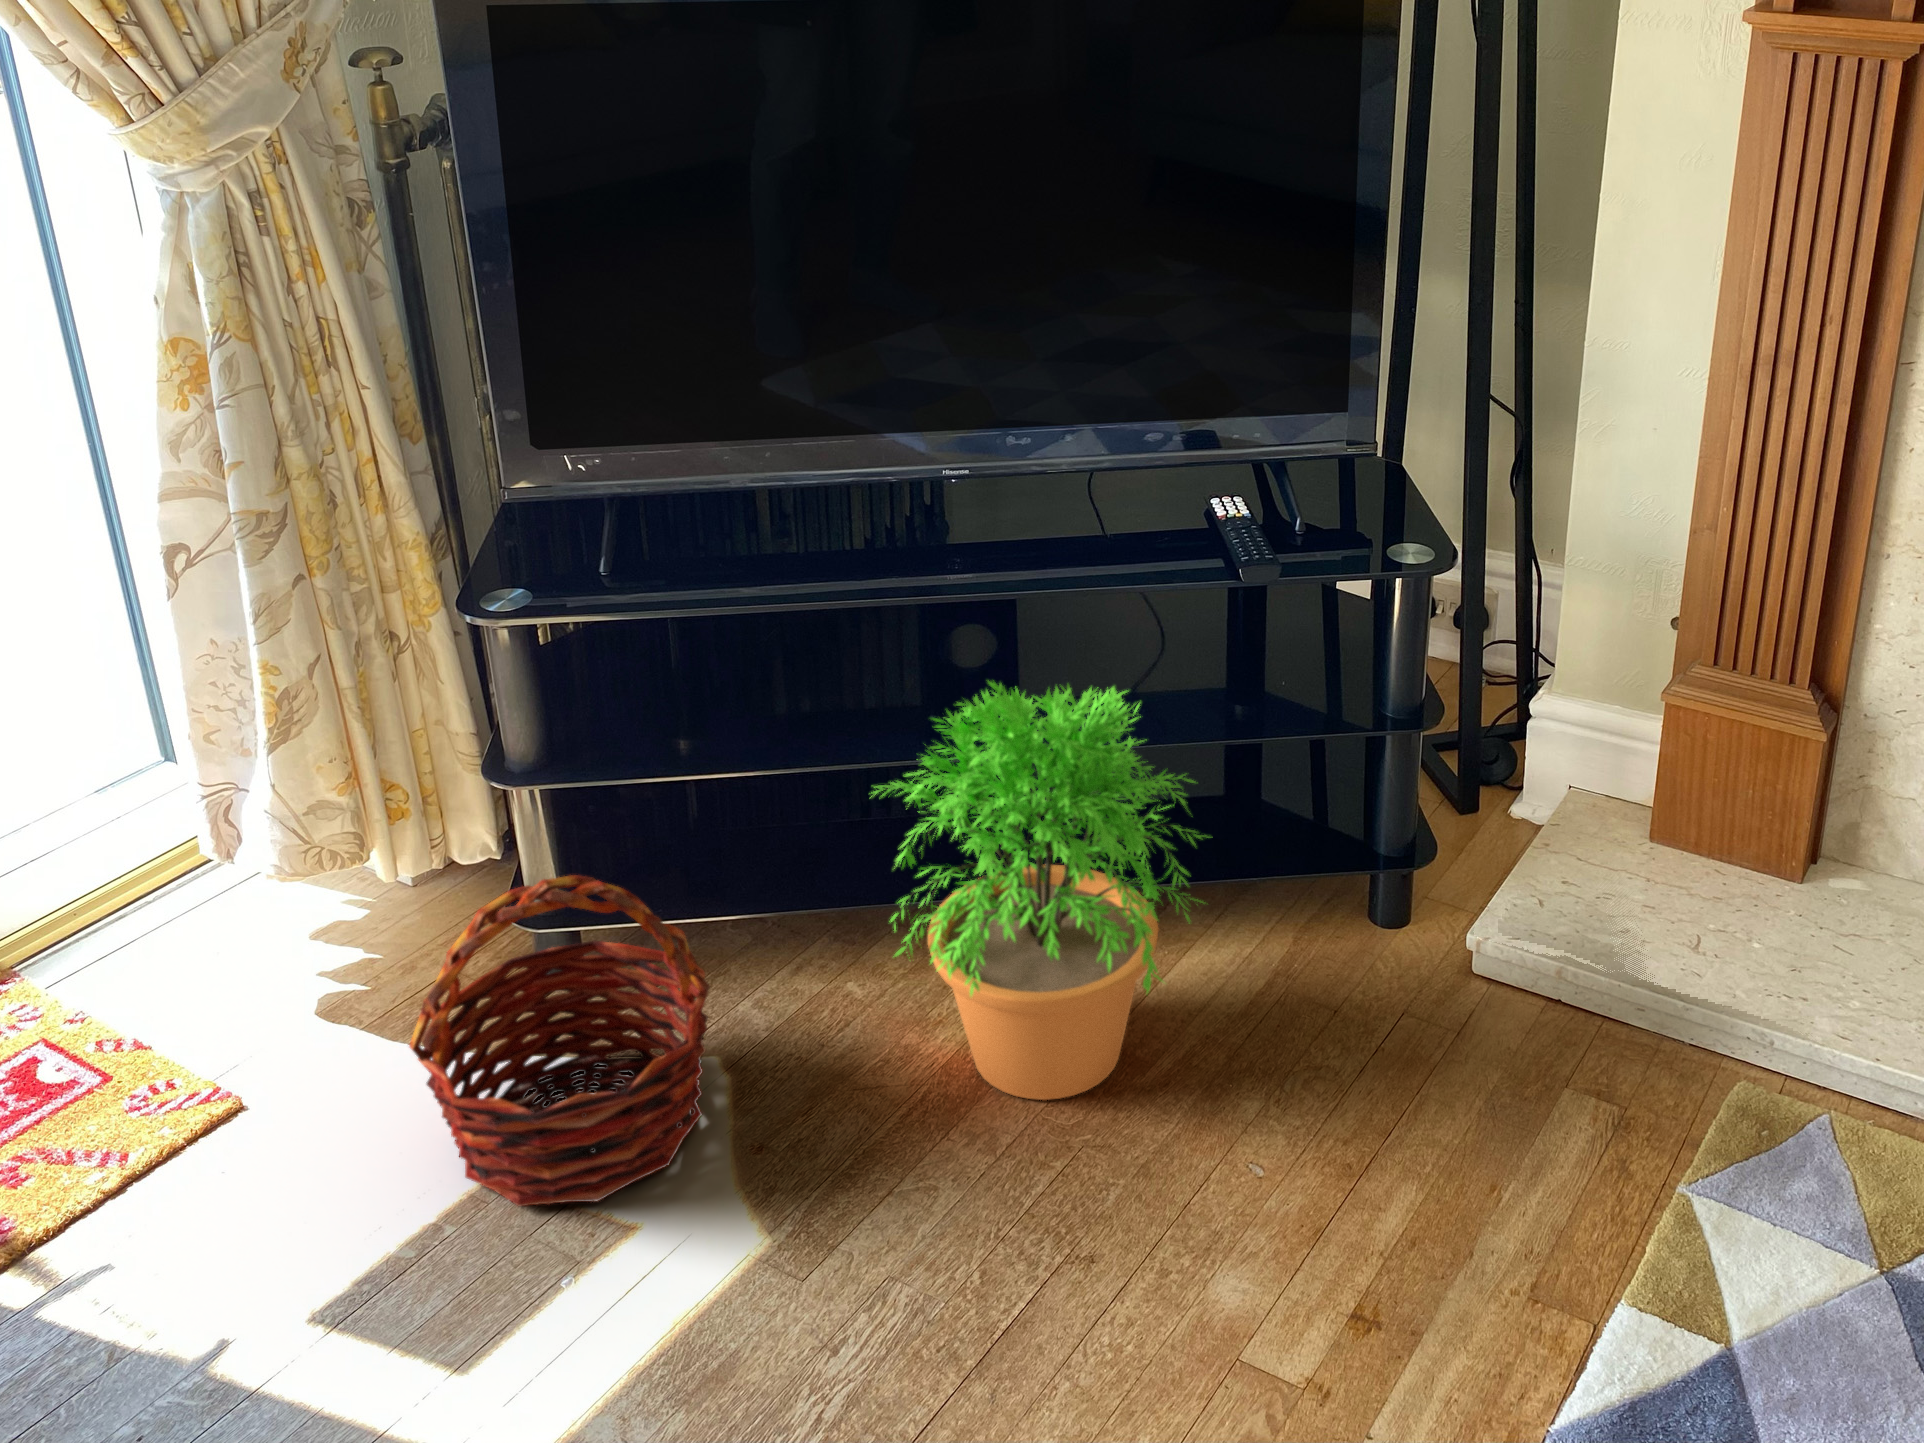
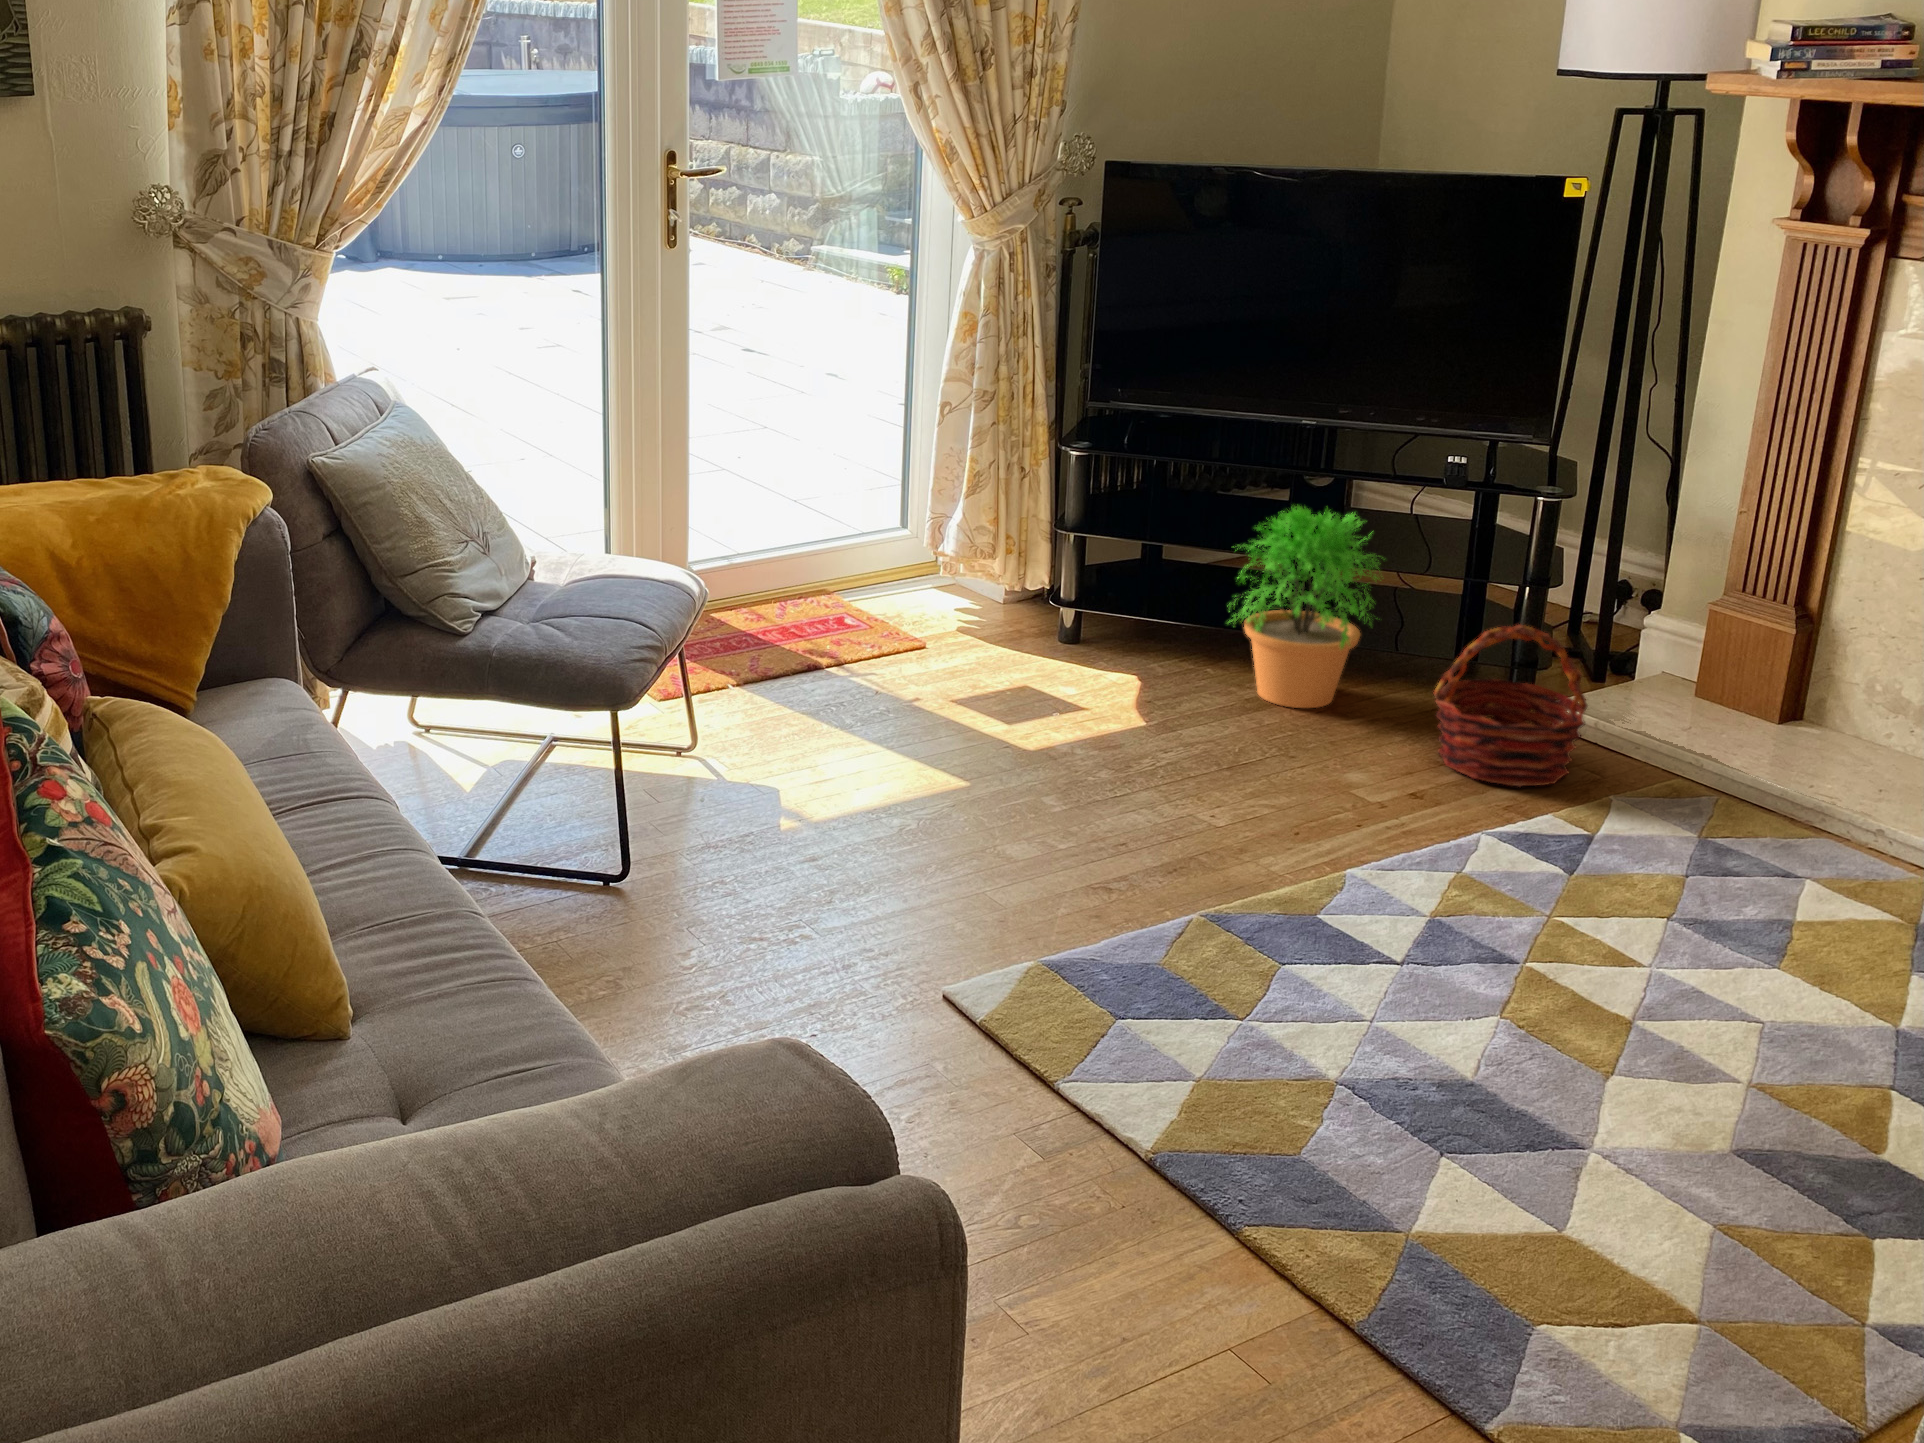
basket: present [409,875,710,1206] -> present [1434,625,1588,787]

